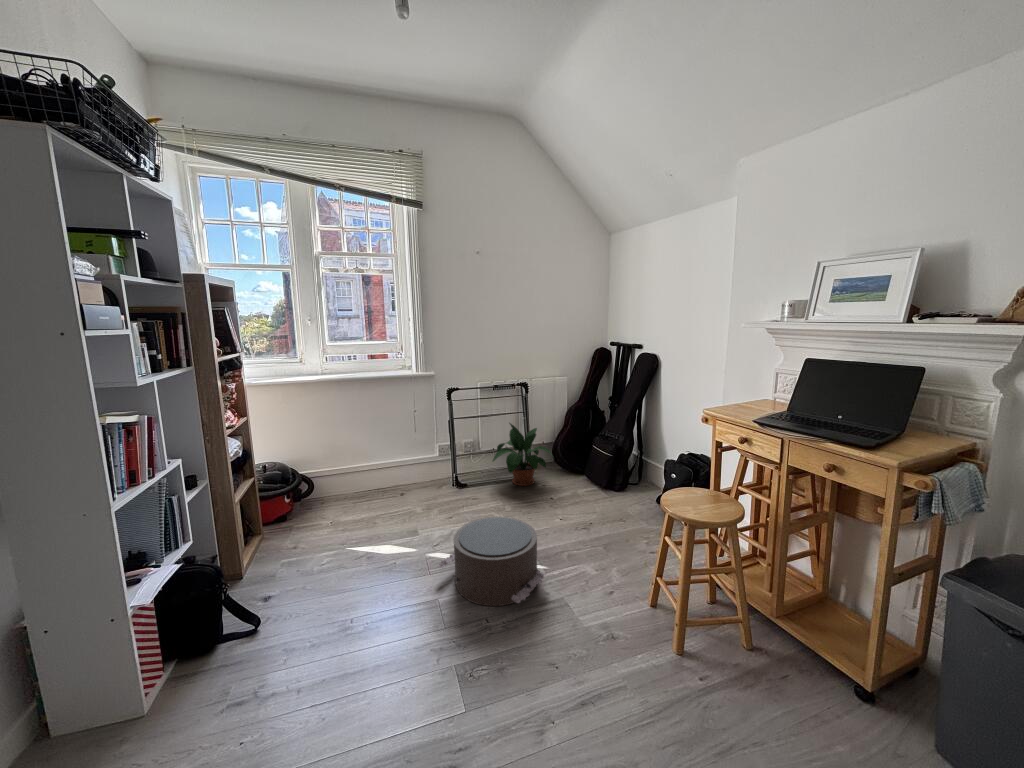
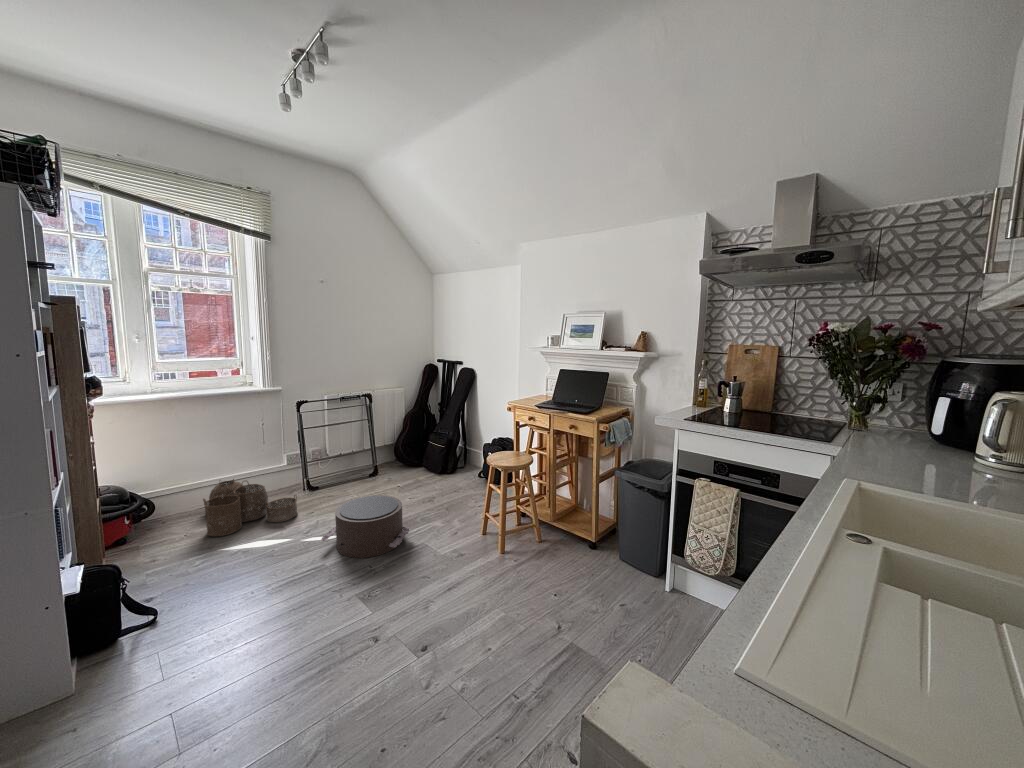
potted plant: present [493,424,553,486] -> none [344,427,397,480]
woven basket: none [341,467,433,532] -> present [203,479,297,536]

